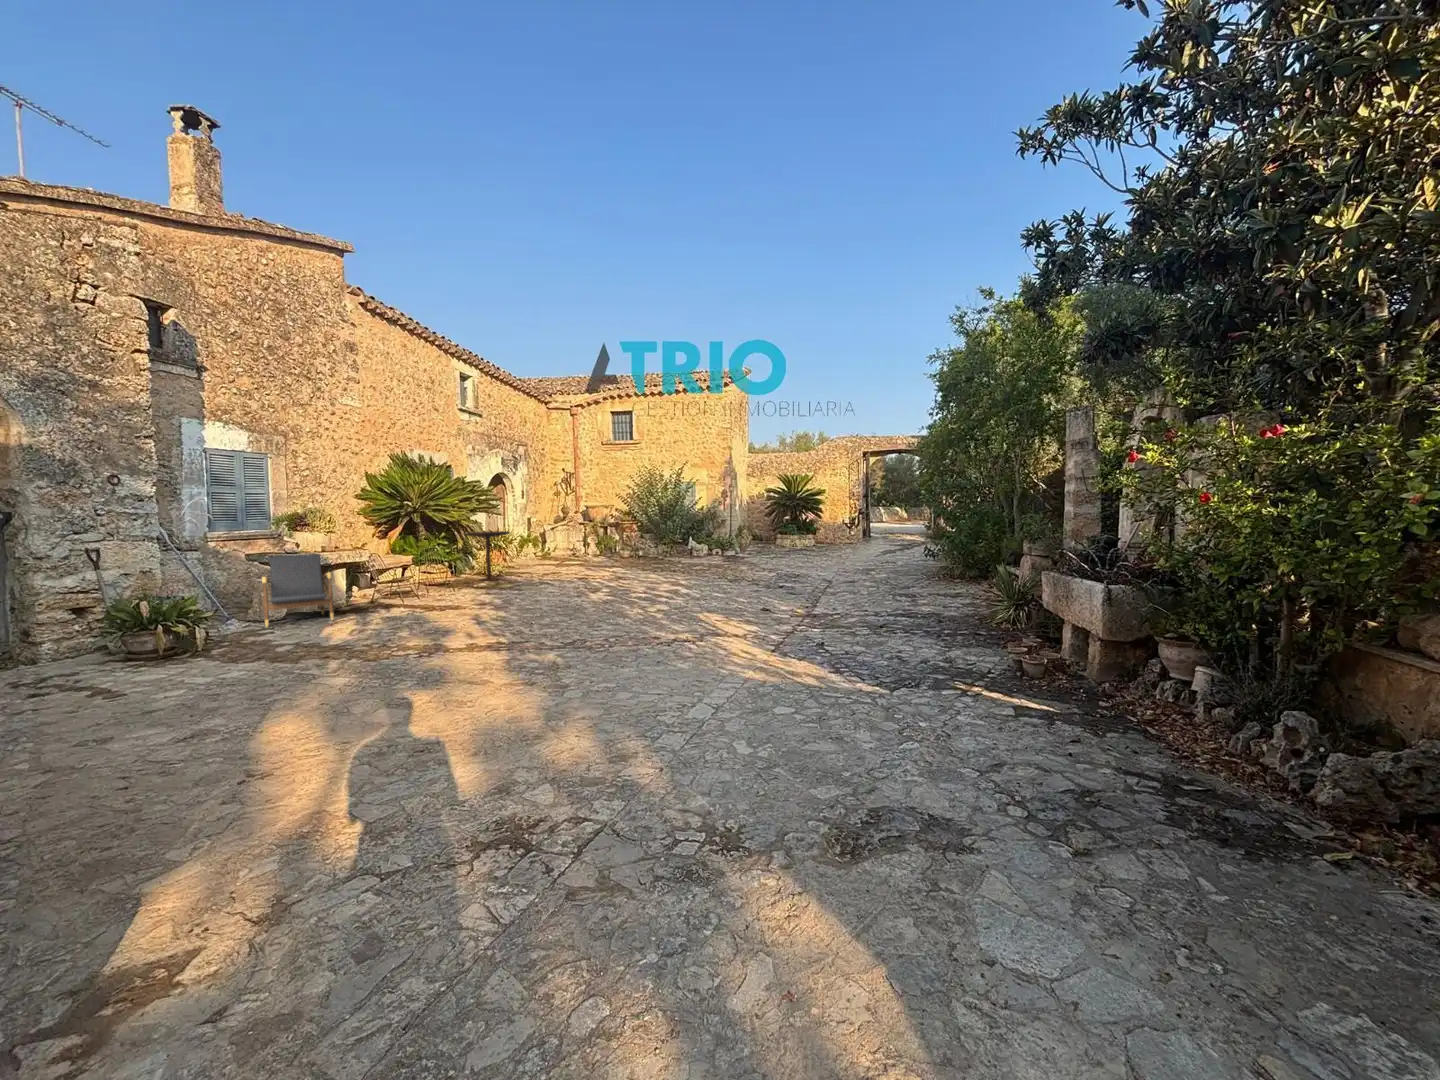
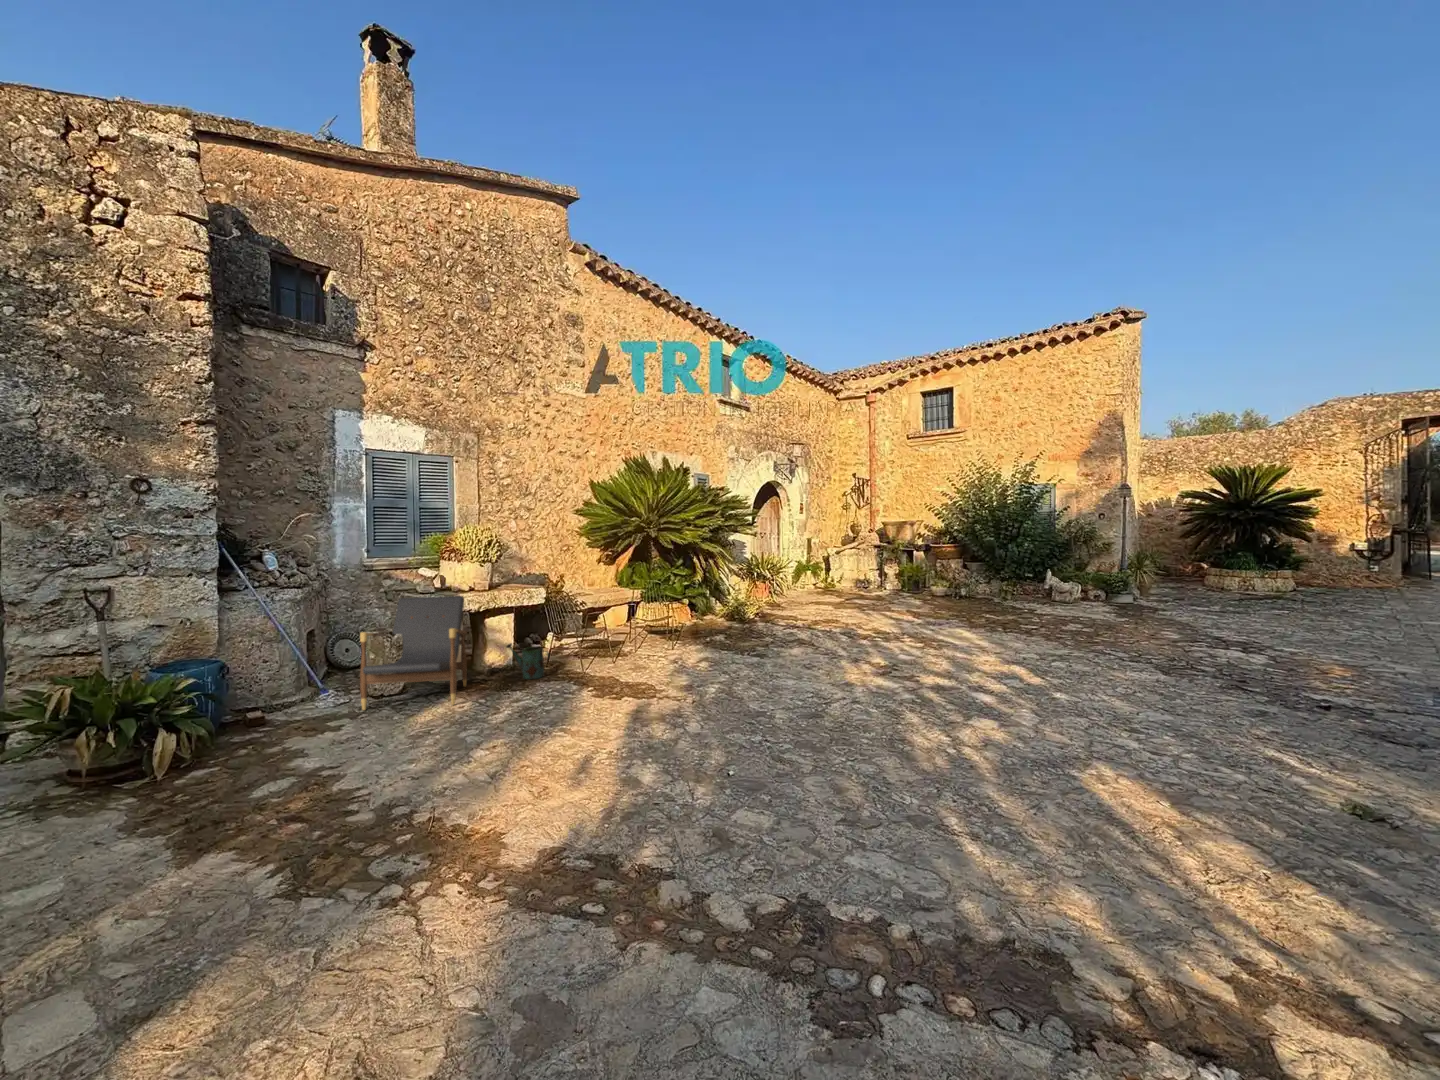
pedestal table: present [464,531,510,581] -> none [703,559,766,630]
watering can: none [345,587,381,609] -> present [506,643,550,679]

